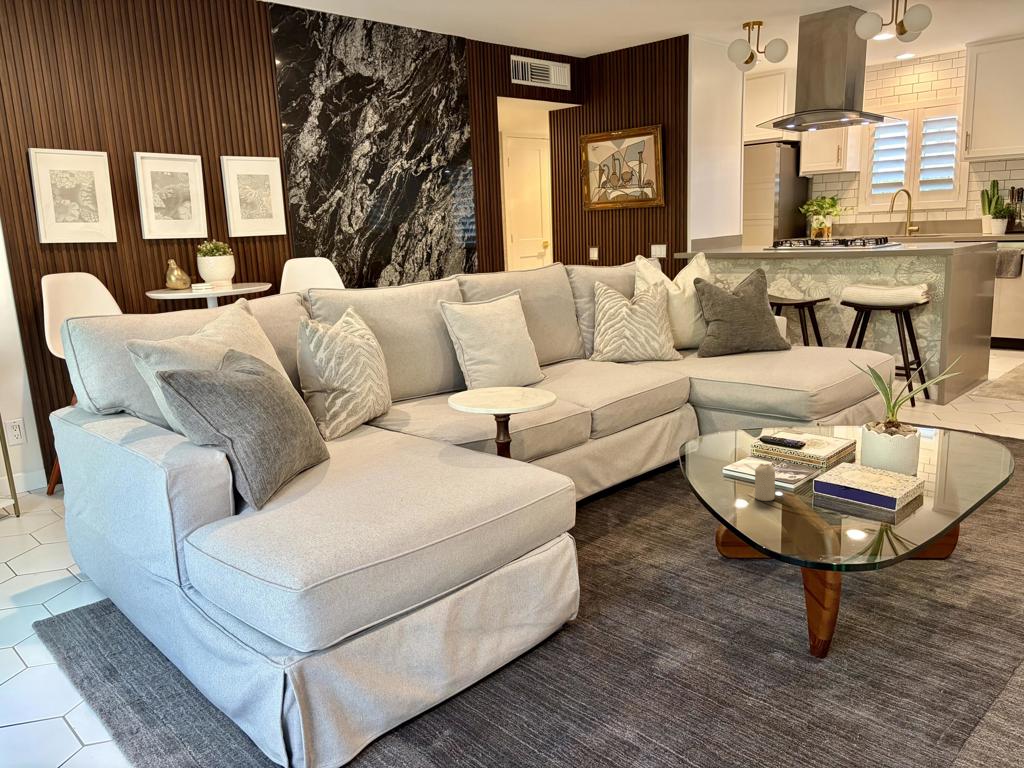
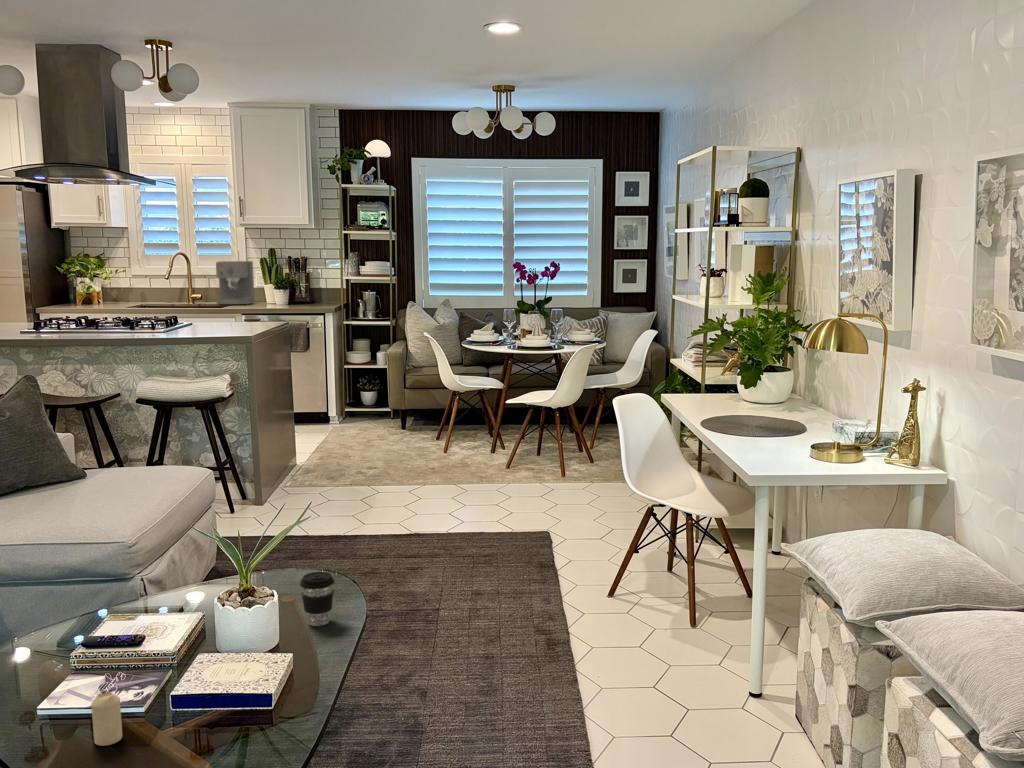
coffee maker: none [931,195,972,236] -> present [216,261,255,305]
coffee cup: none [944,425,979,471] -> present [300,572,334,626]

